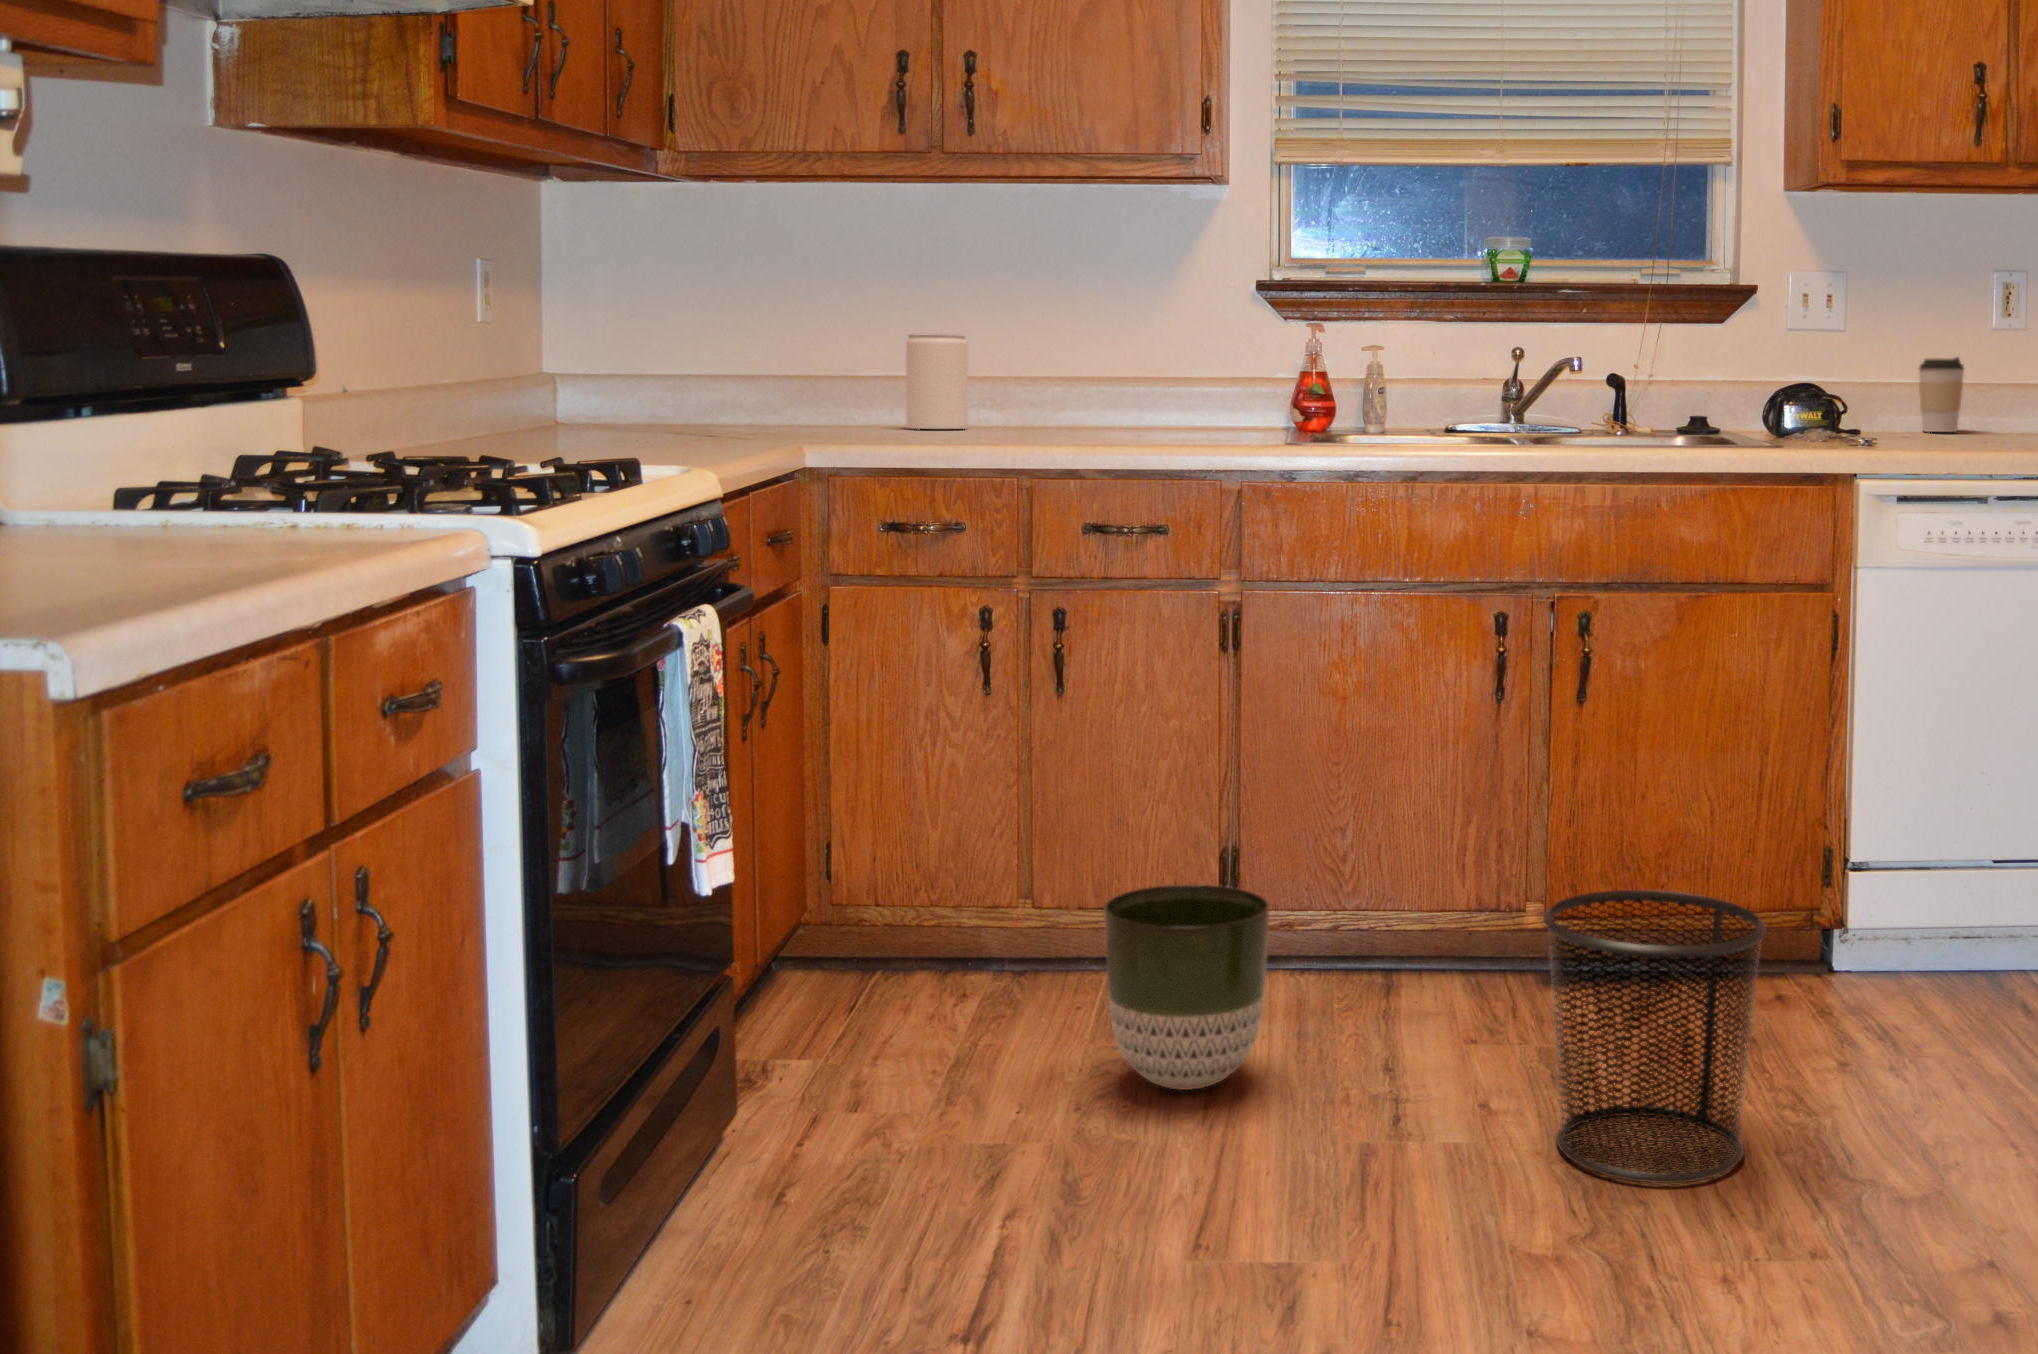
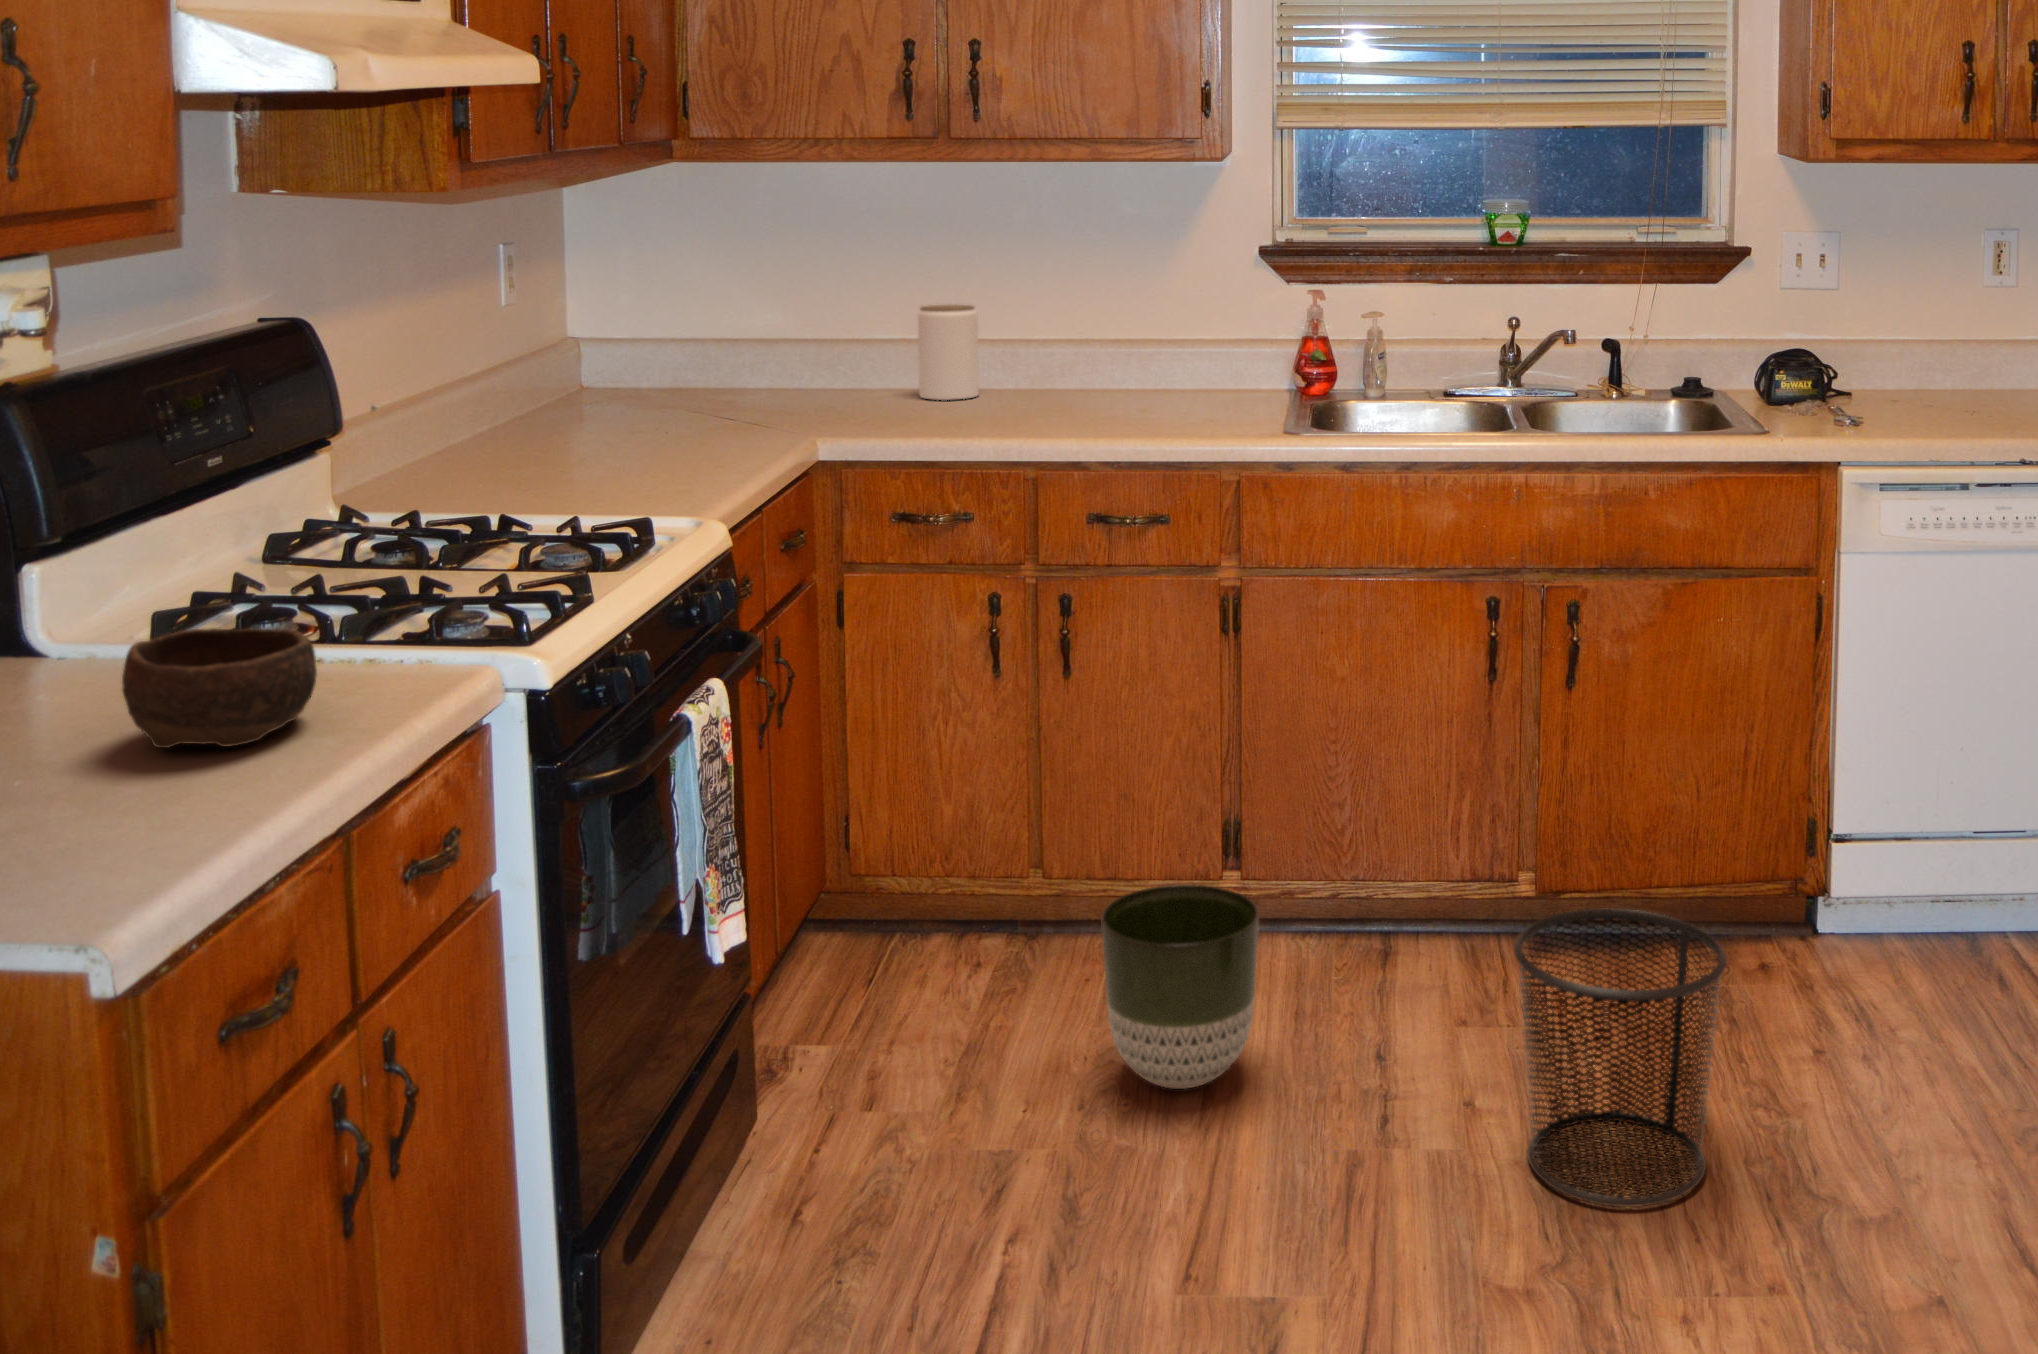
coffee cup: present [1919,357,1964,432] -> none [1912,315,1958,390]
bowl: none [75,438,289,549] -> present [122,628,317,748]

